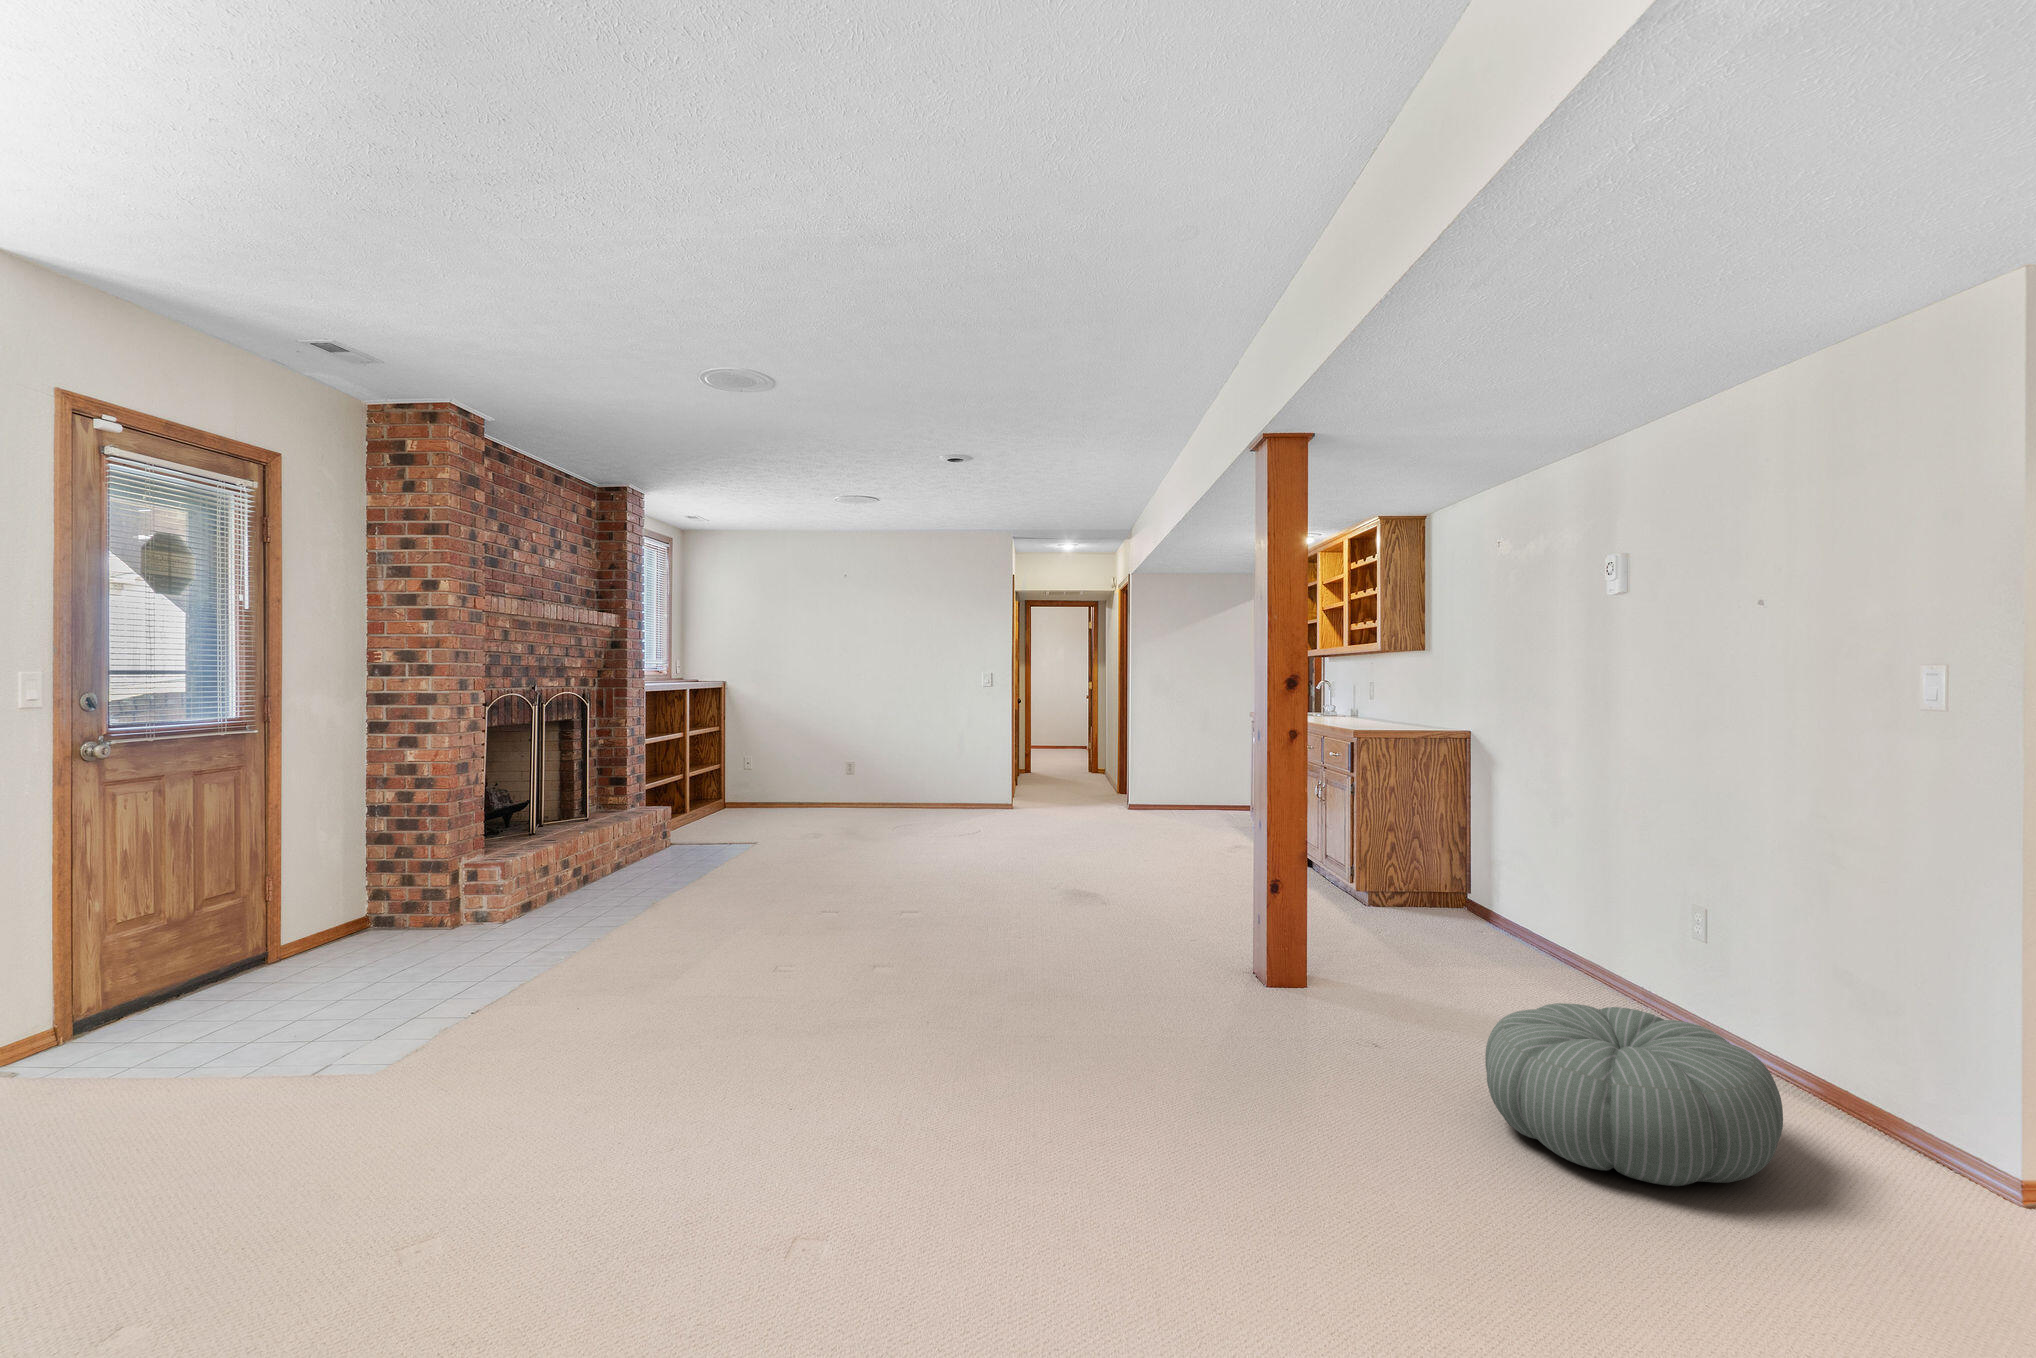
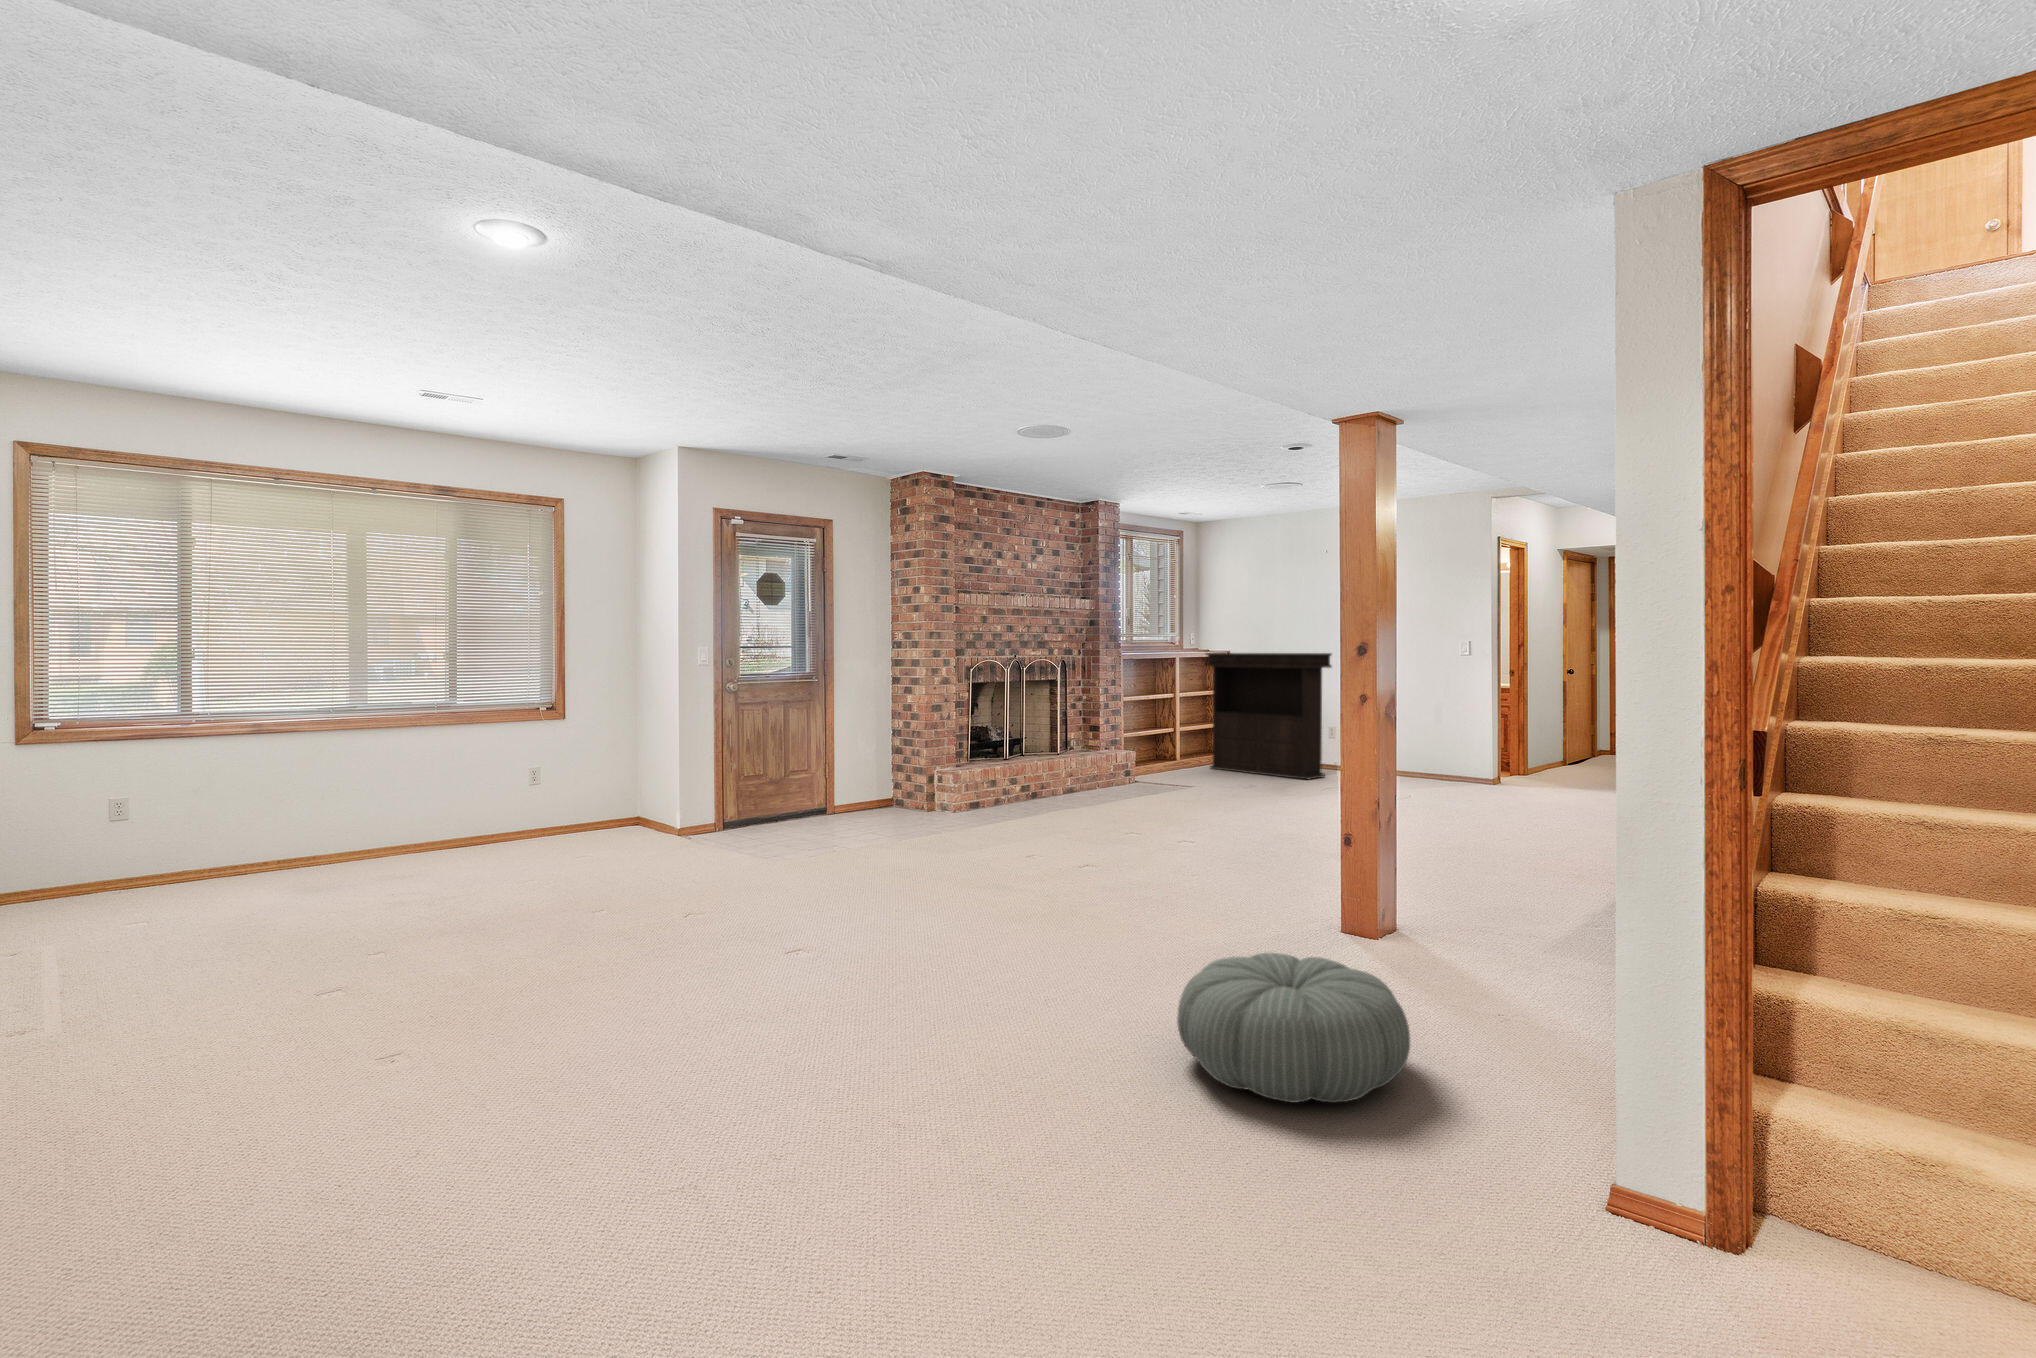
console table: none [708,682,857,819] -> present [1206,653,1332,780]

